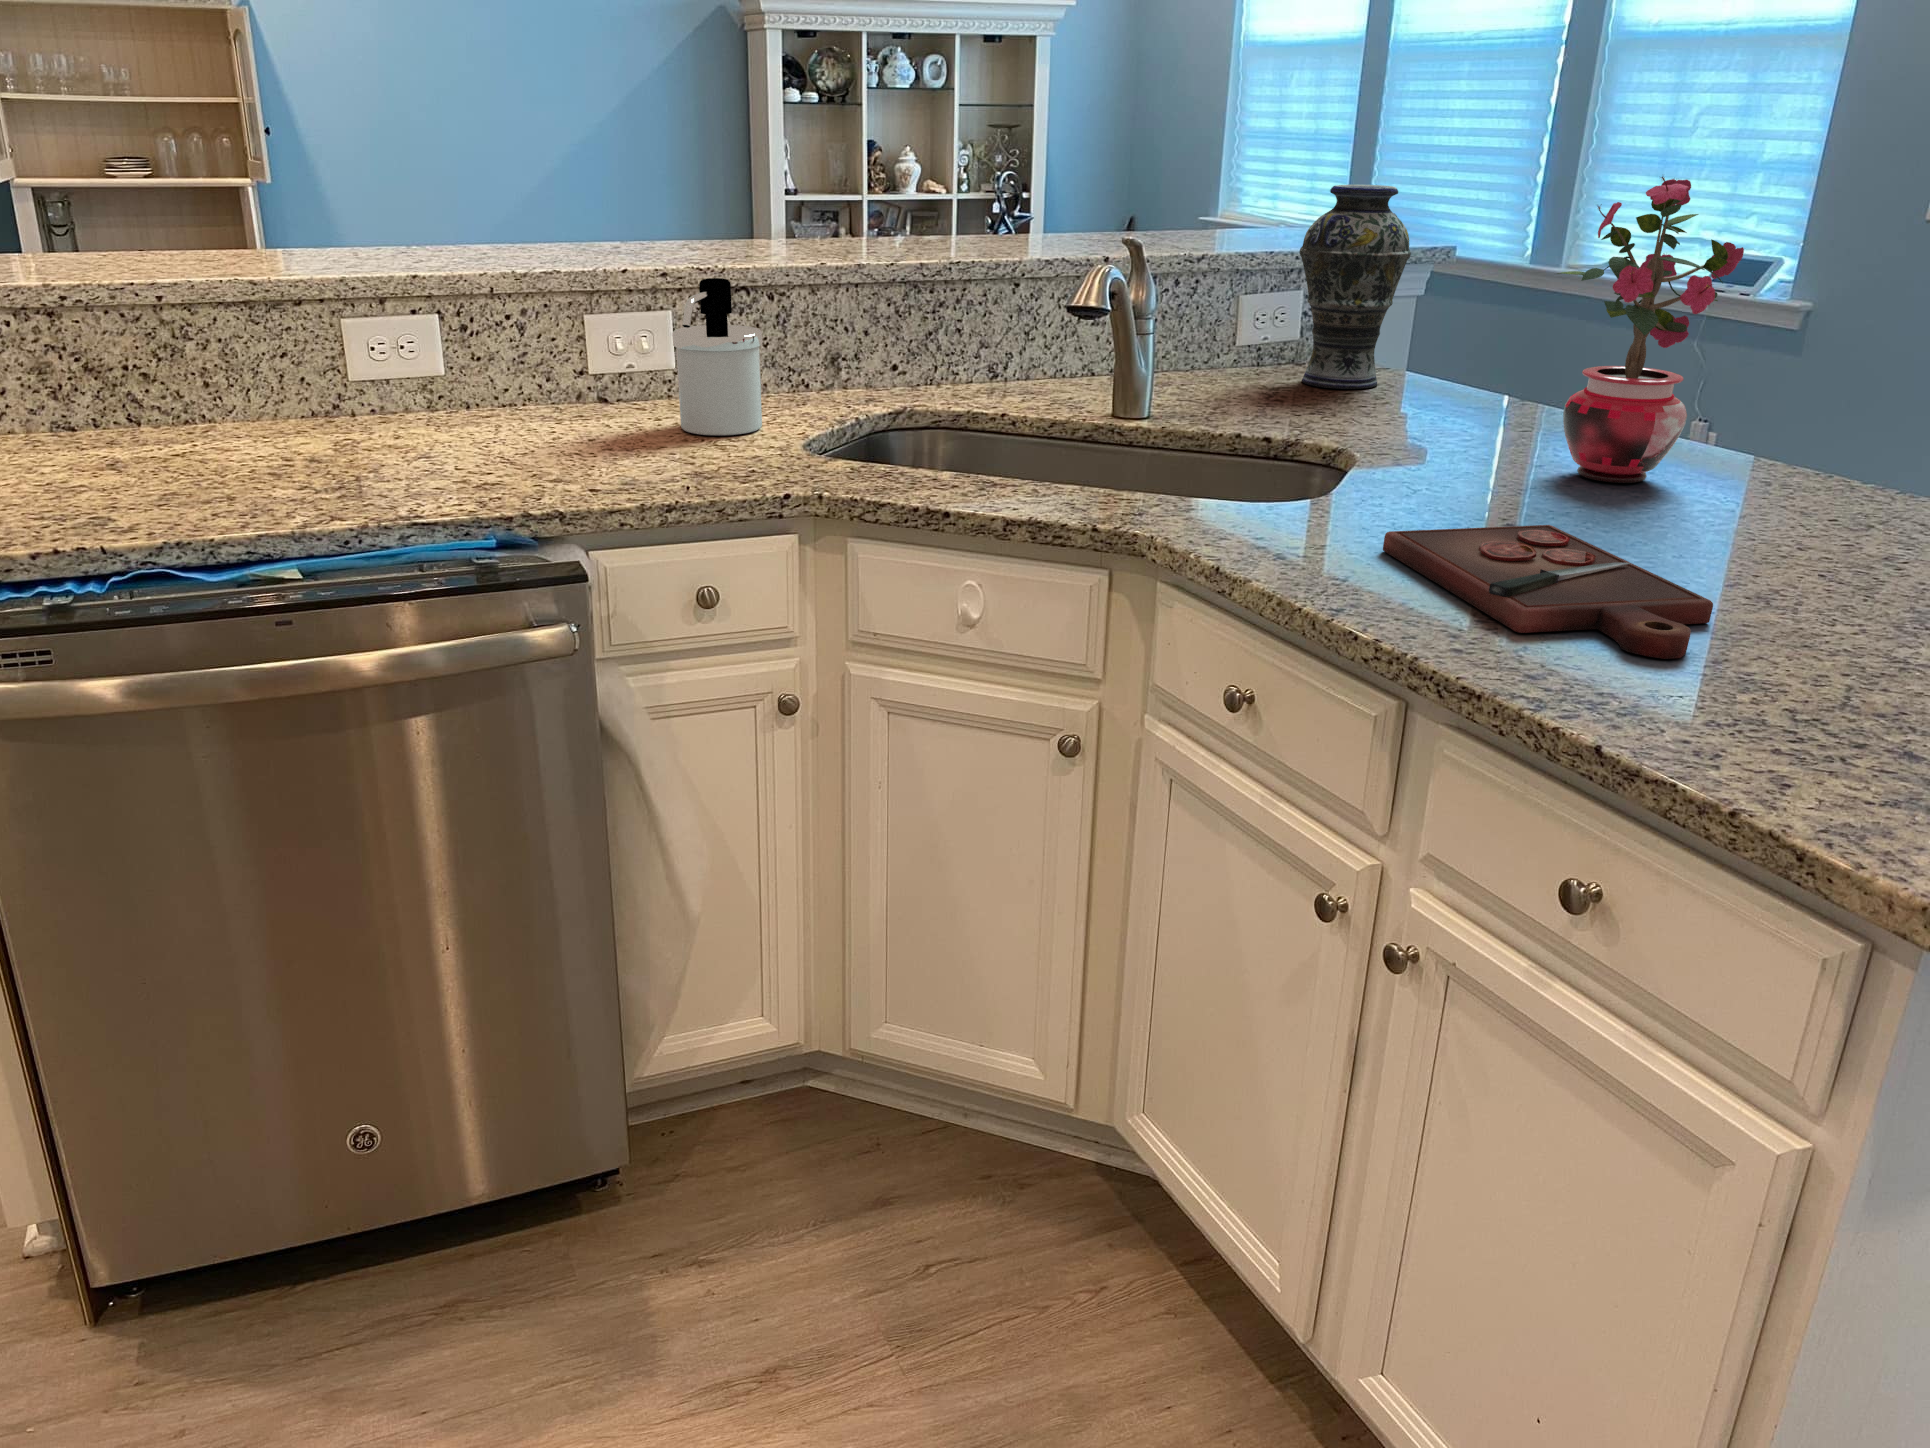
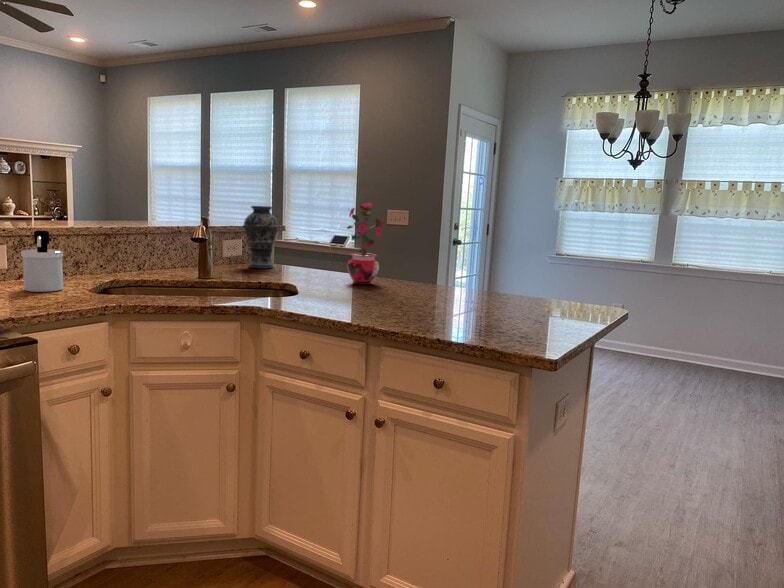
cutting board: present [1383,525,1713,659] -> none [326,292,421,316]

